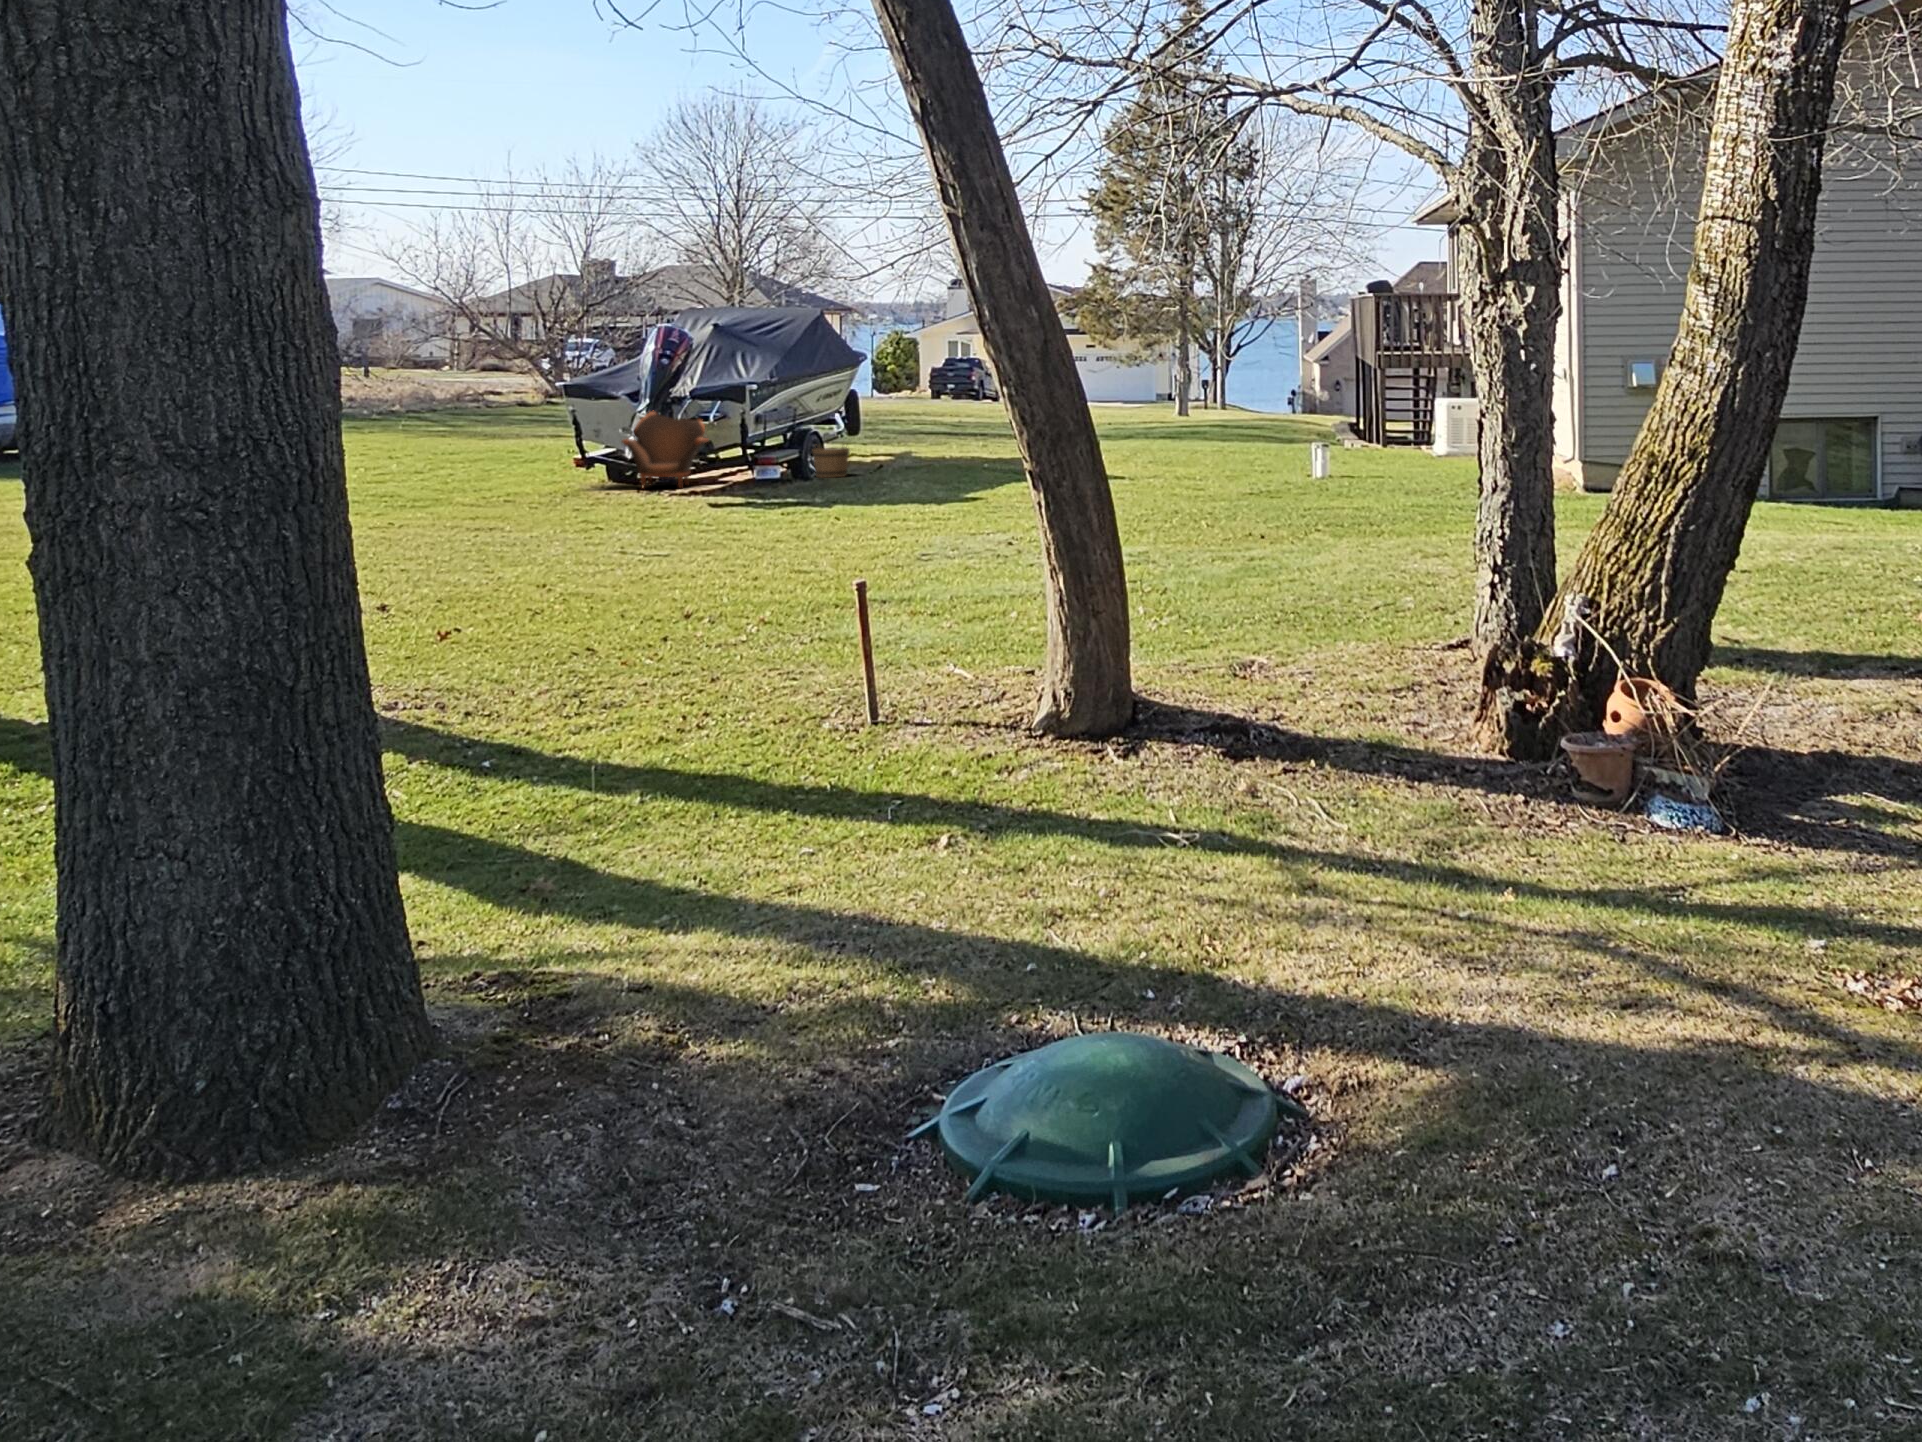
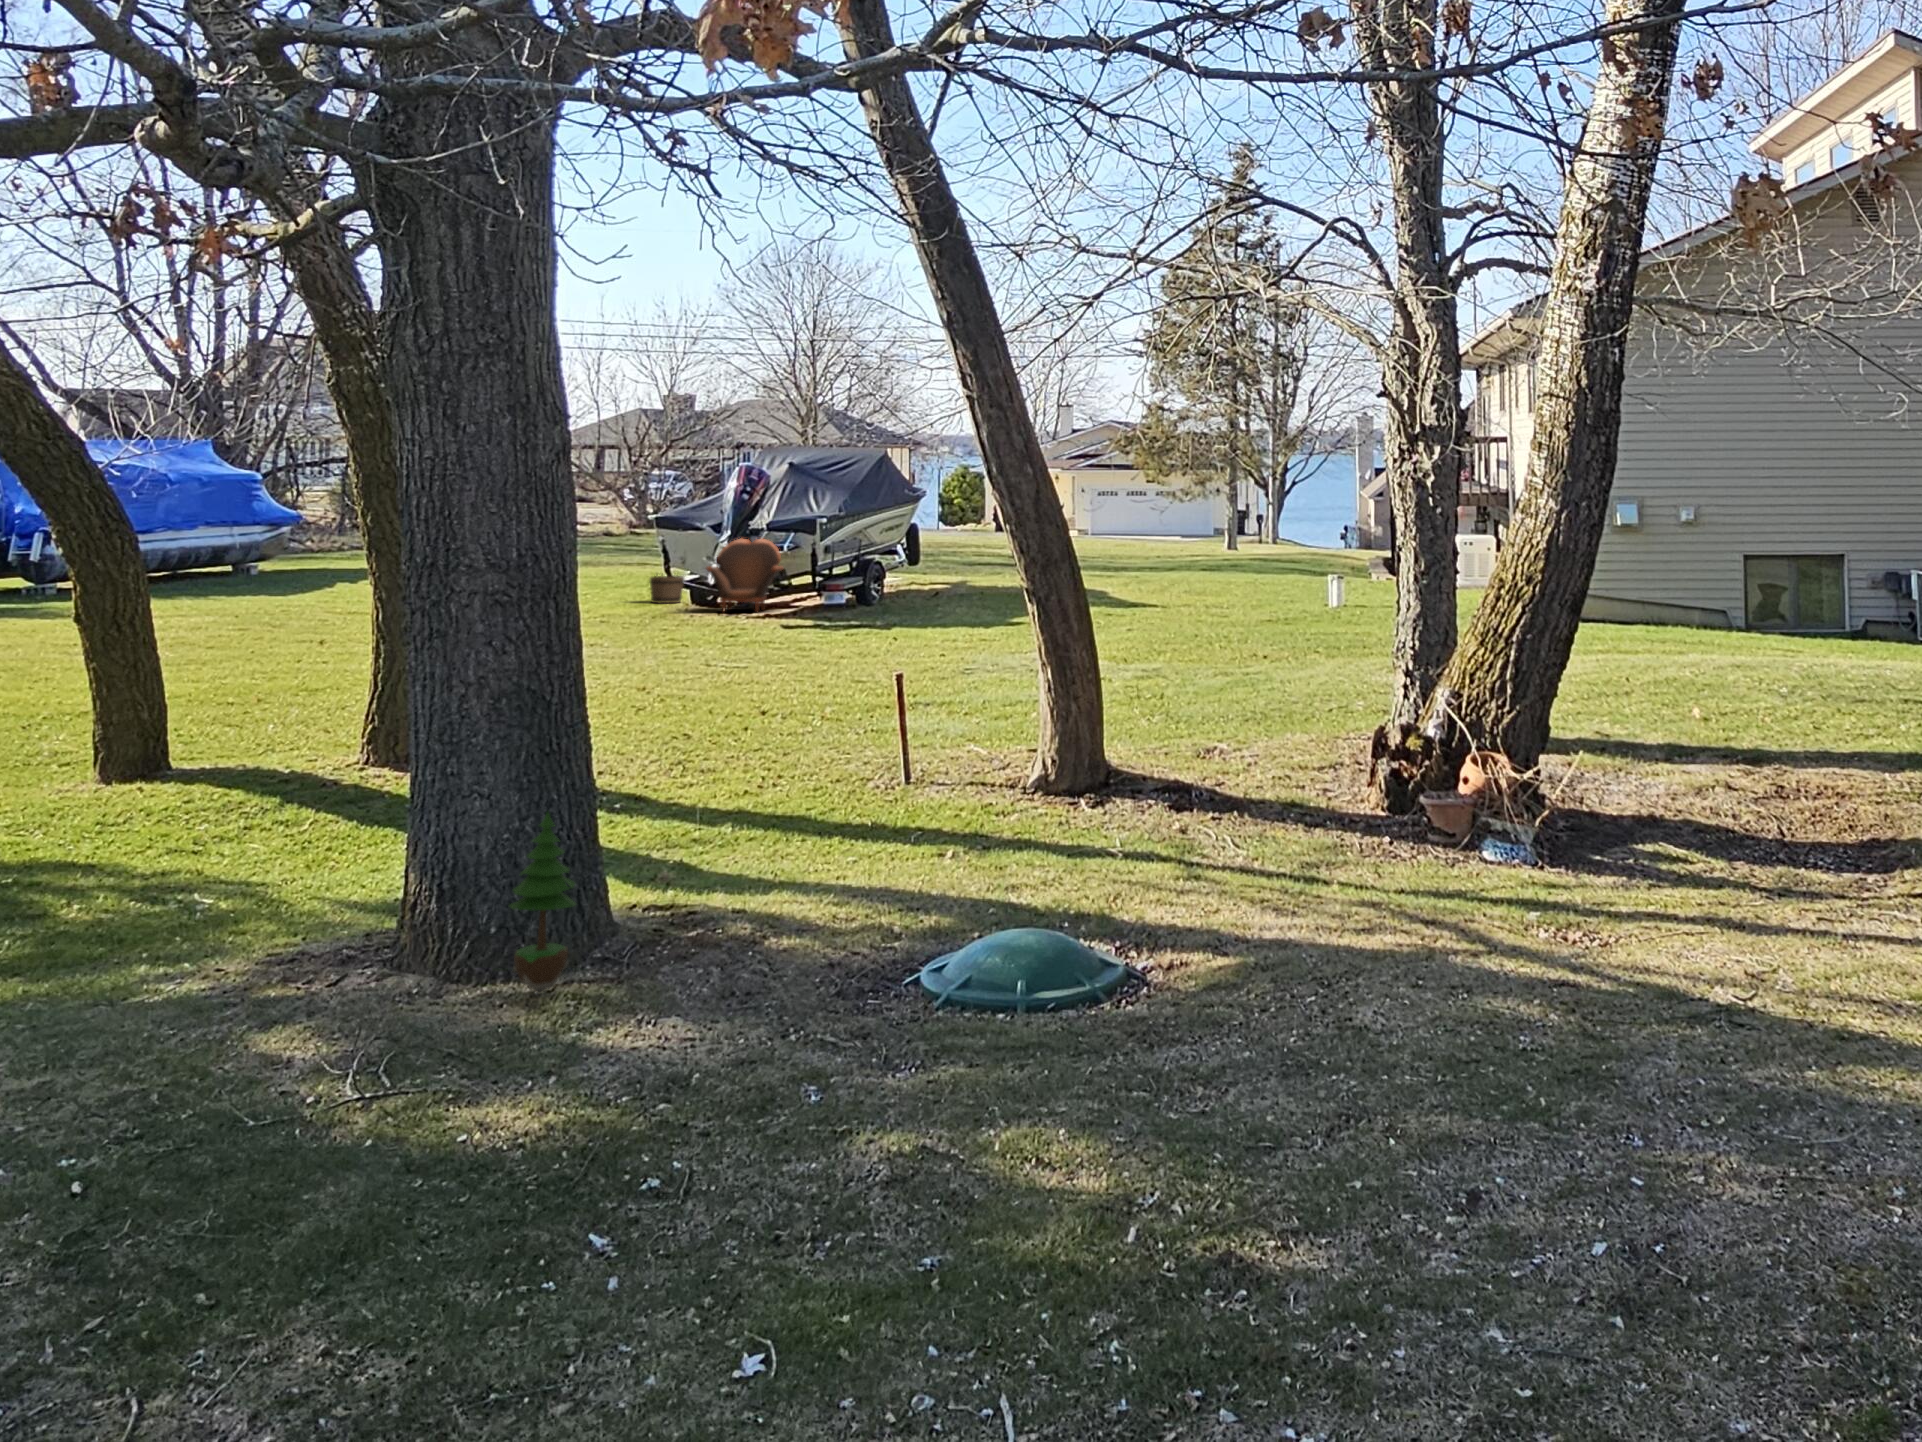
bucket: present [813,447,849,478] -> present [650,574,684,603]
potted tree: none [223,884,350,1191] -> present [509,813,576,994]

